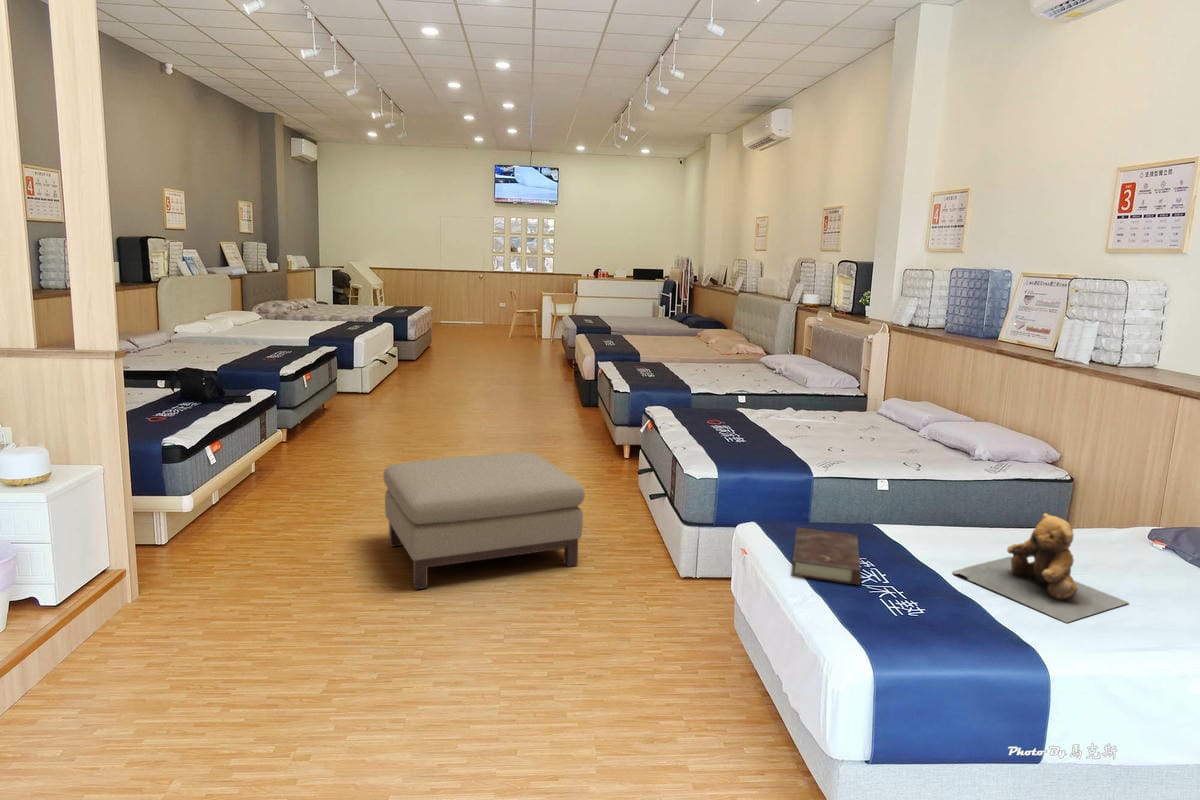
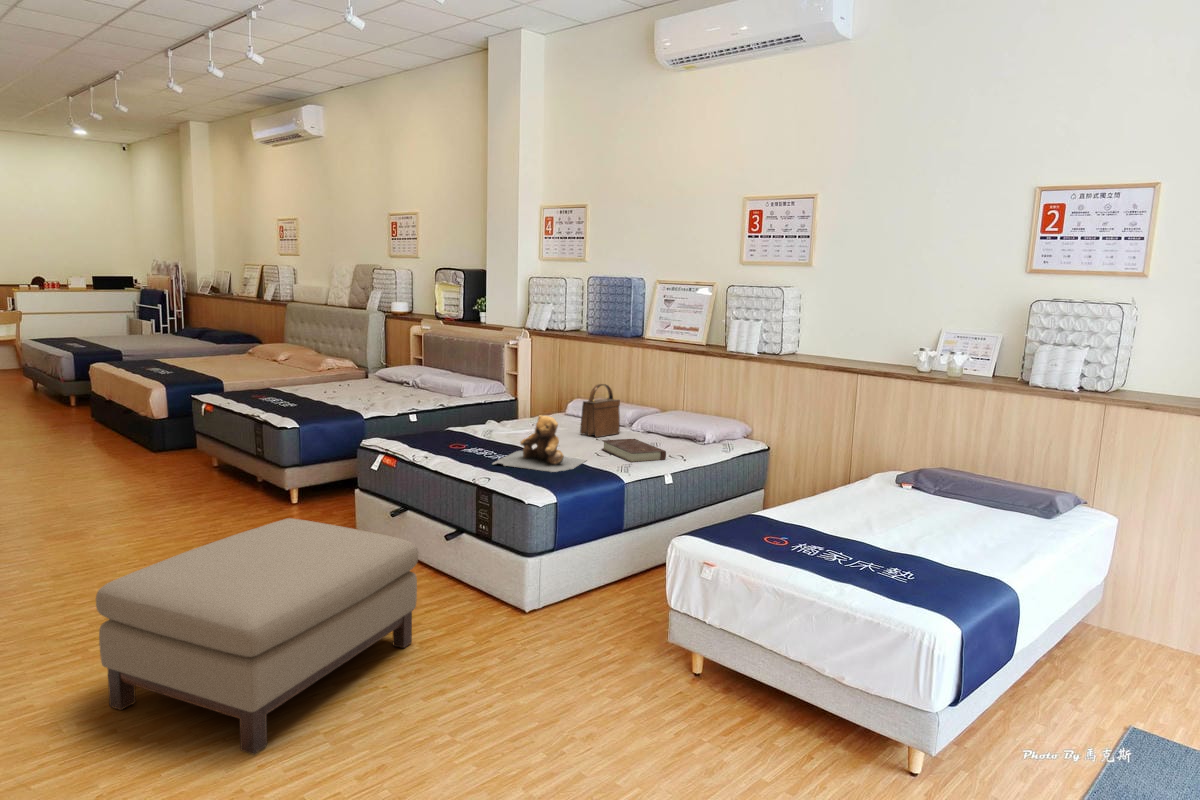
handbag: none [857,383,908,439] -> present [580,384,620,437]
teddy bear: present [952,513,1128,623] -> present [493,415,586,472]
book: present [791,528,861,585] -> present [602,439,666,463]

